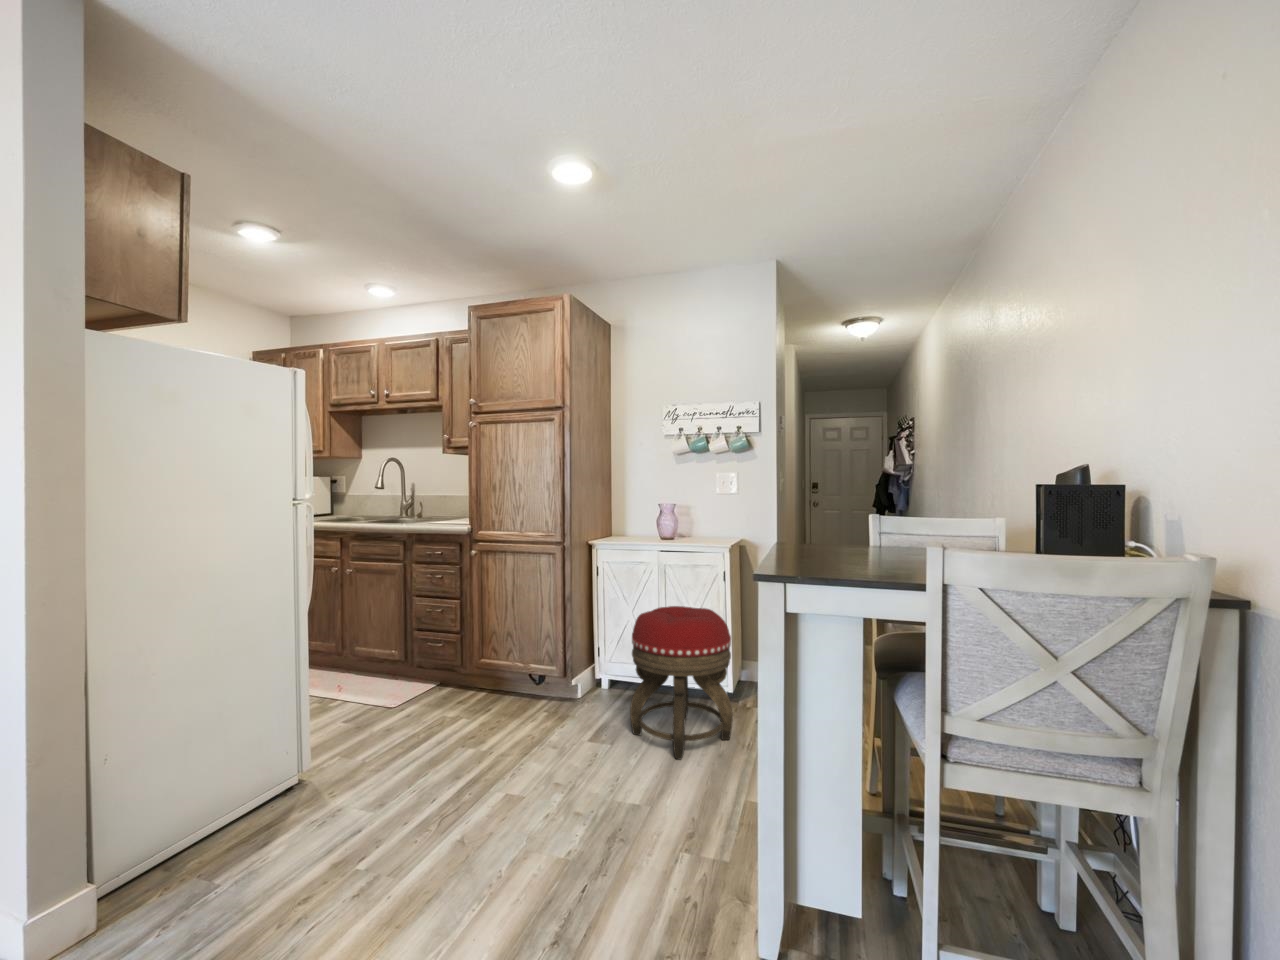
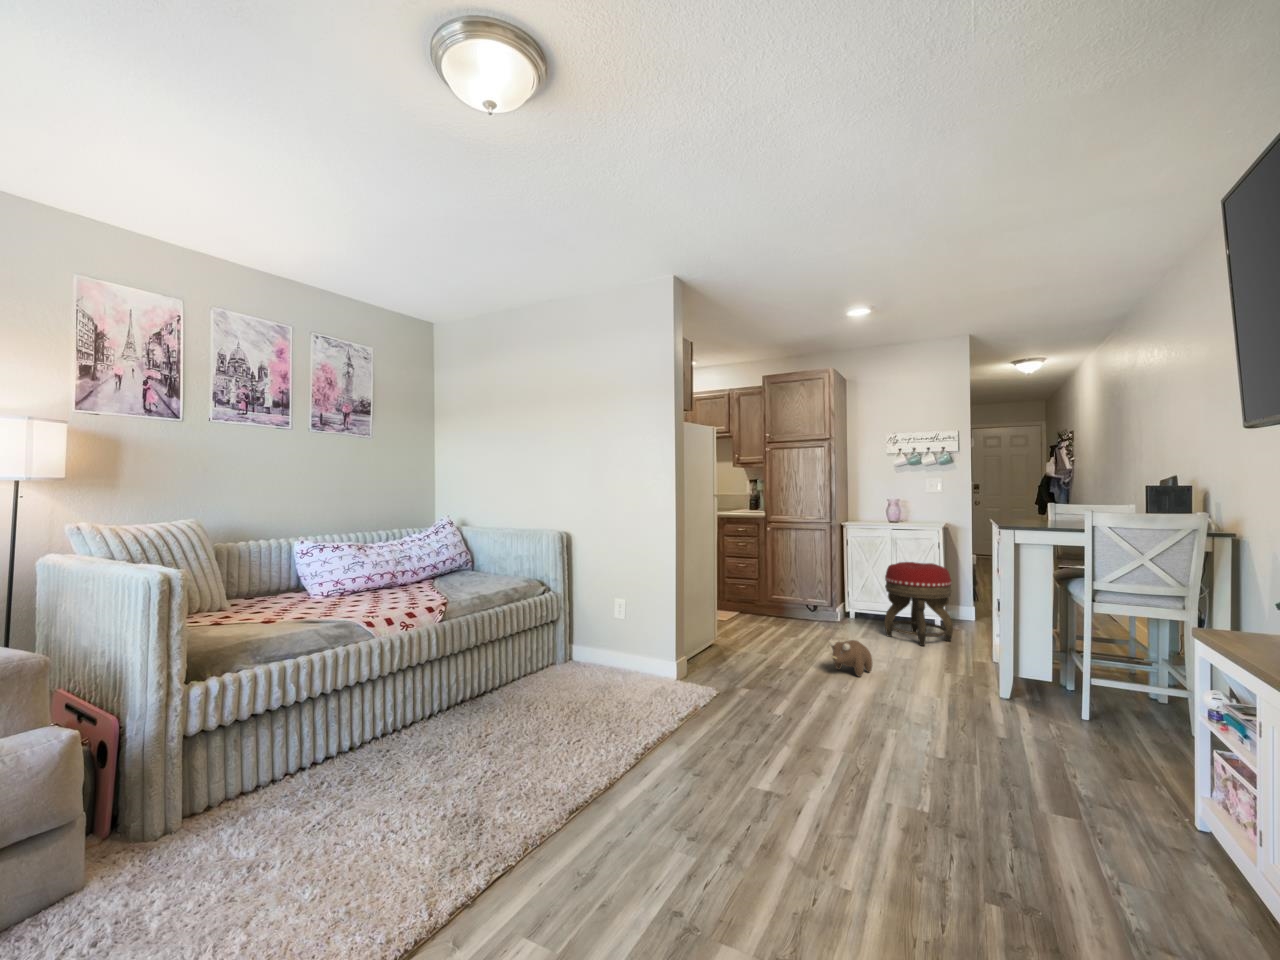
plush toy: none [428,805,534,899] -> present [829,640,873,677]

